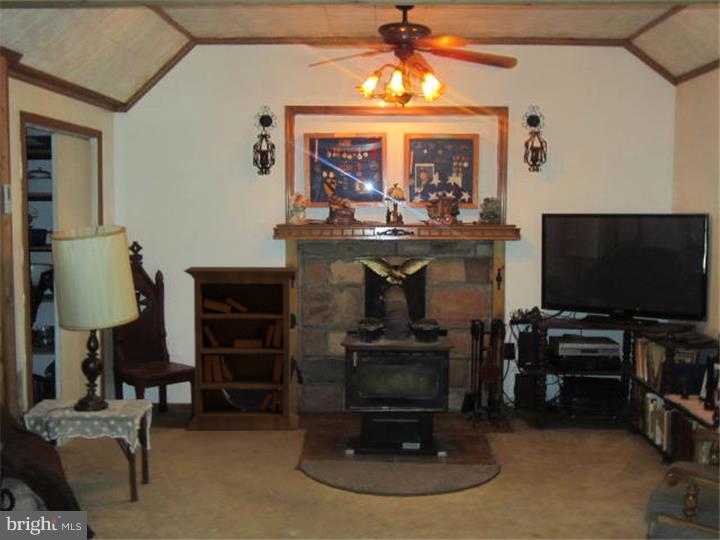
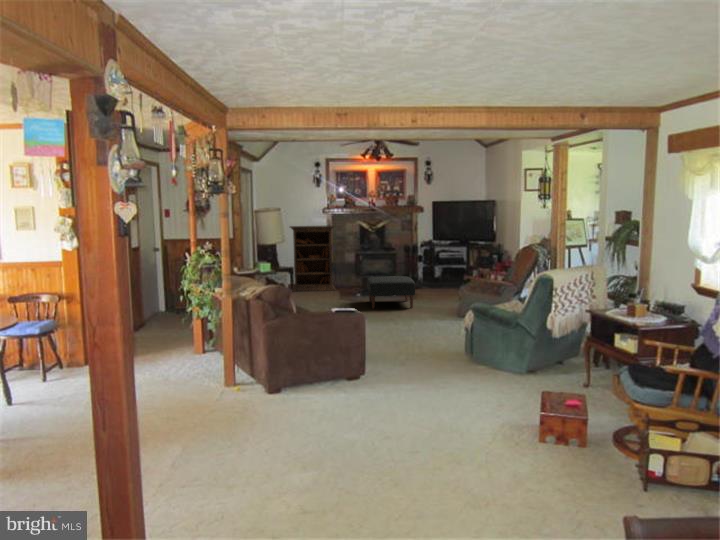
ottoman: none [367,418,498,522] -> present [367,276,415,309]

